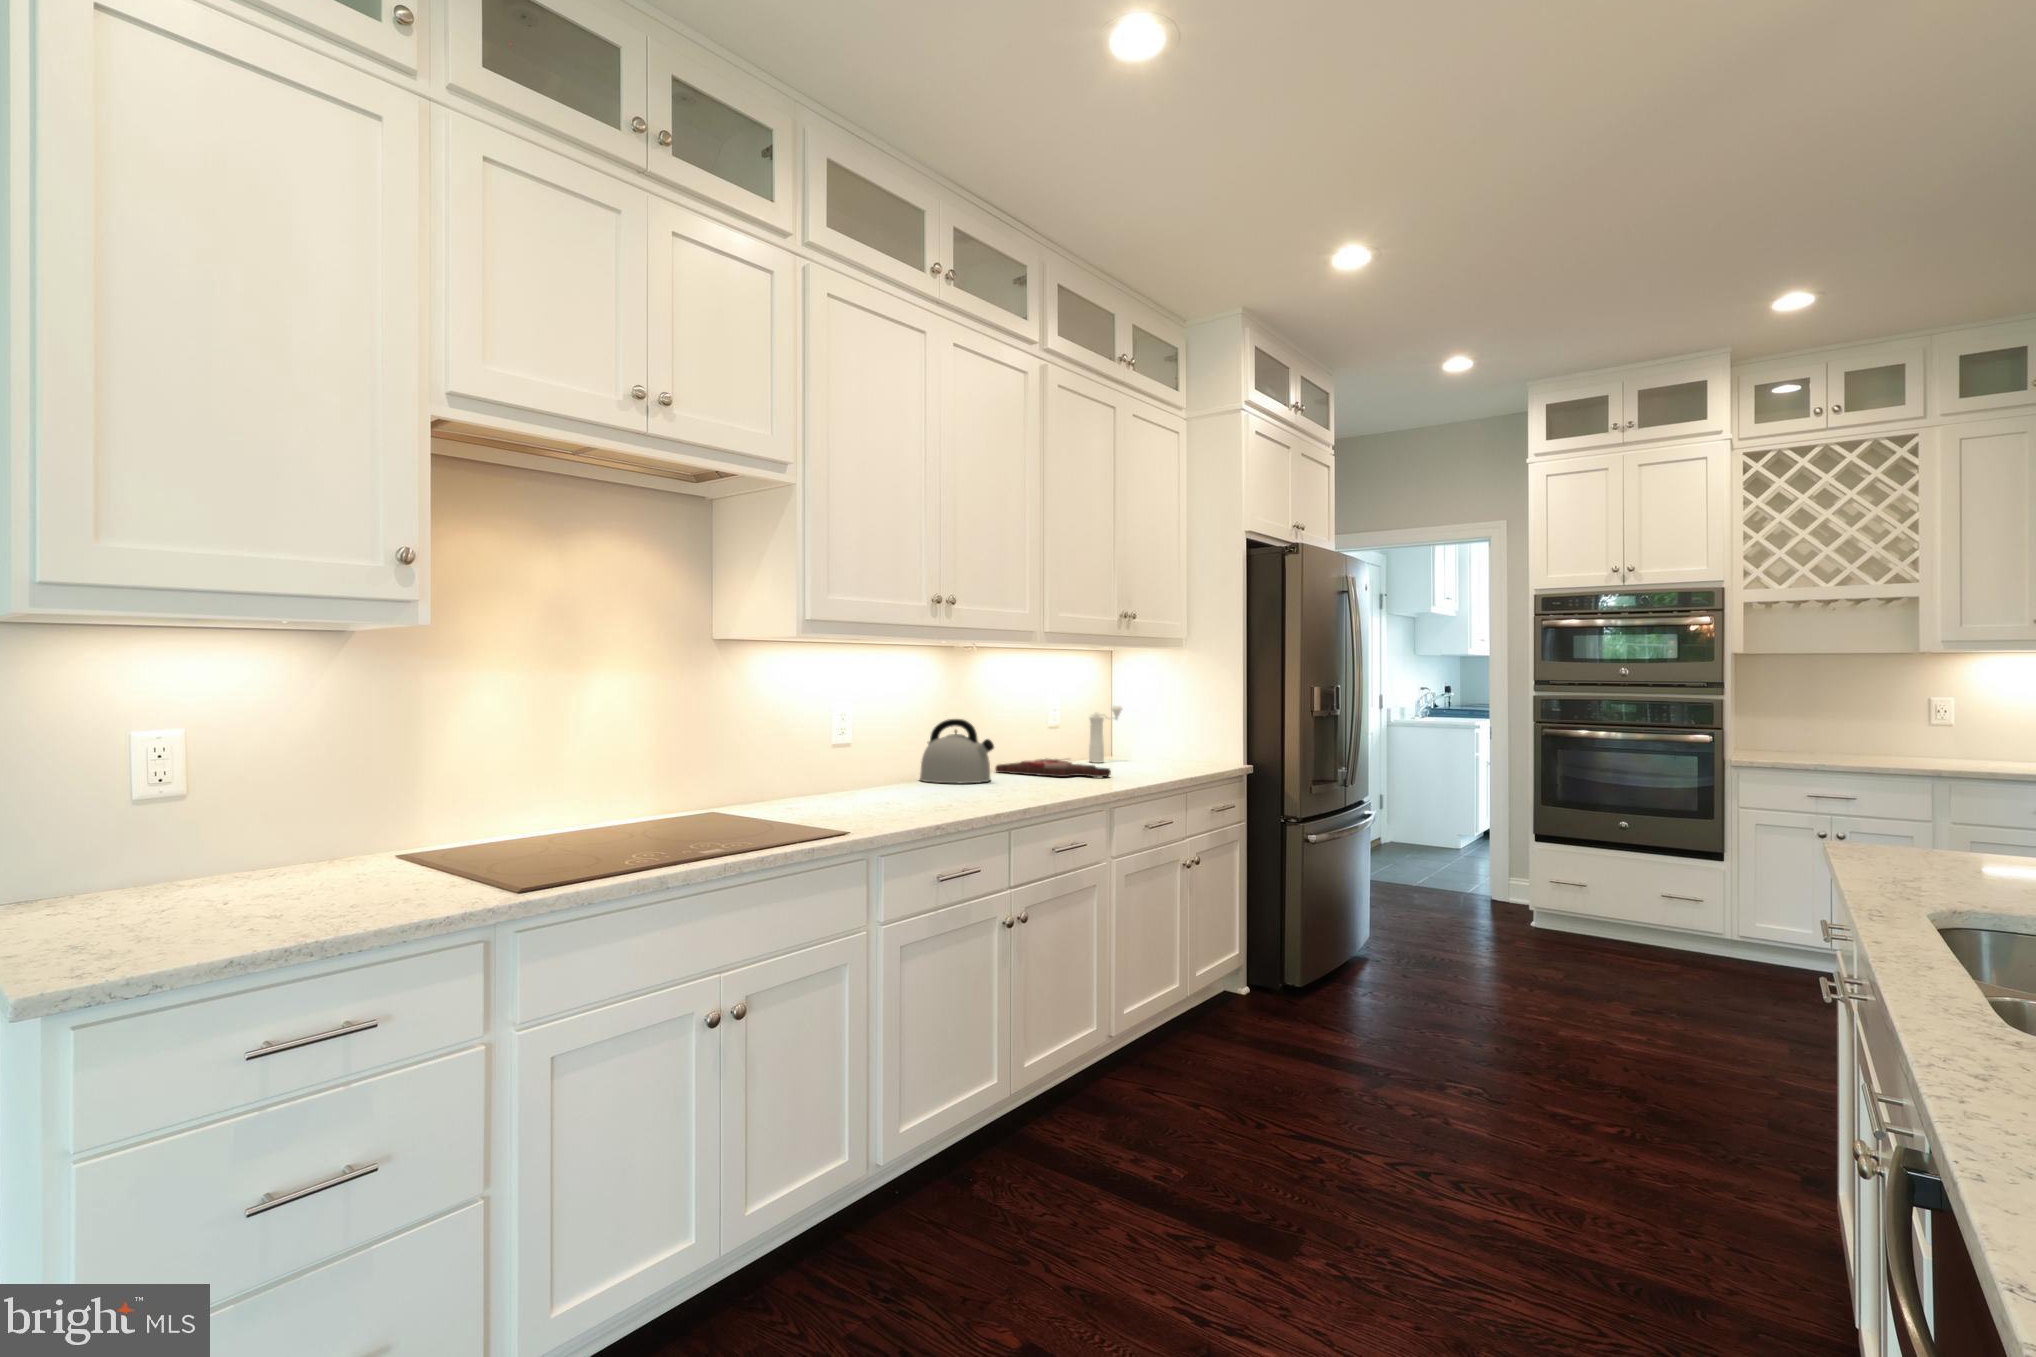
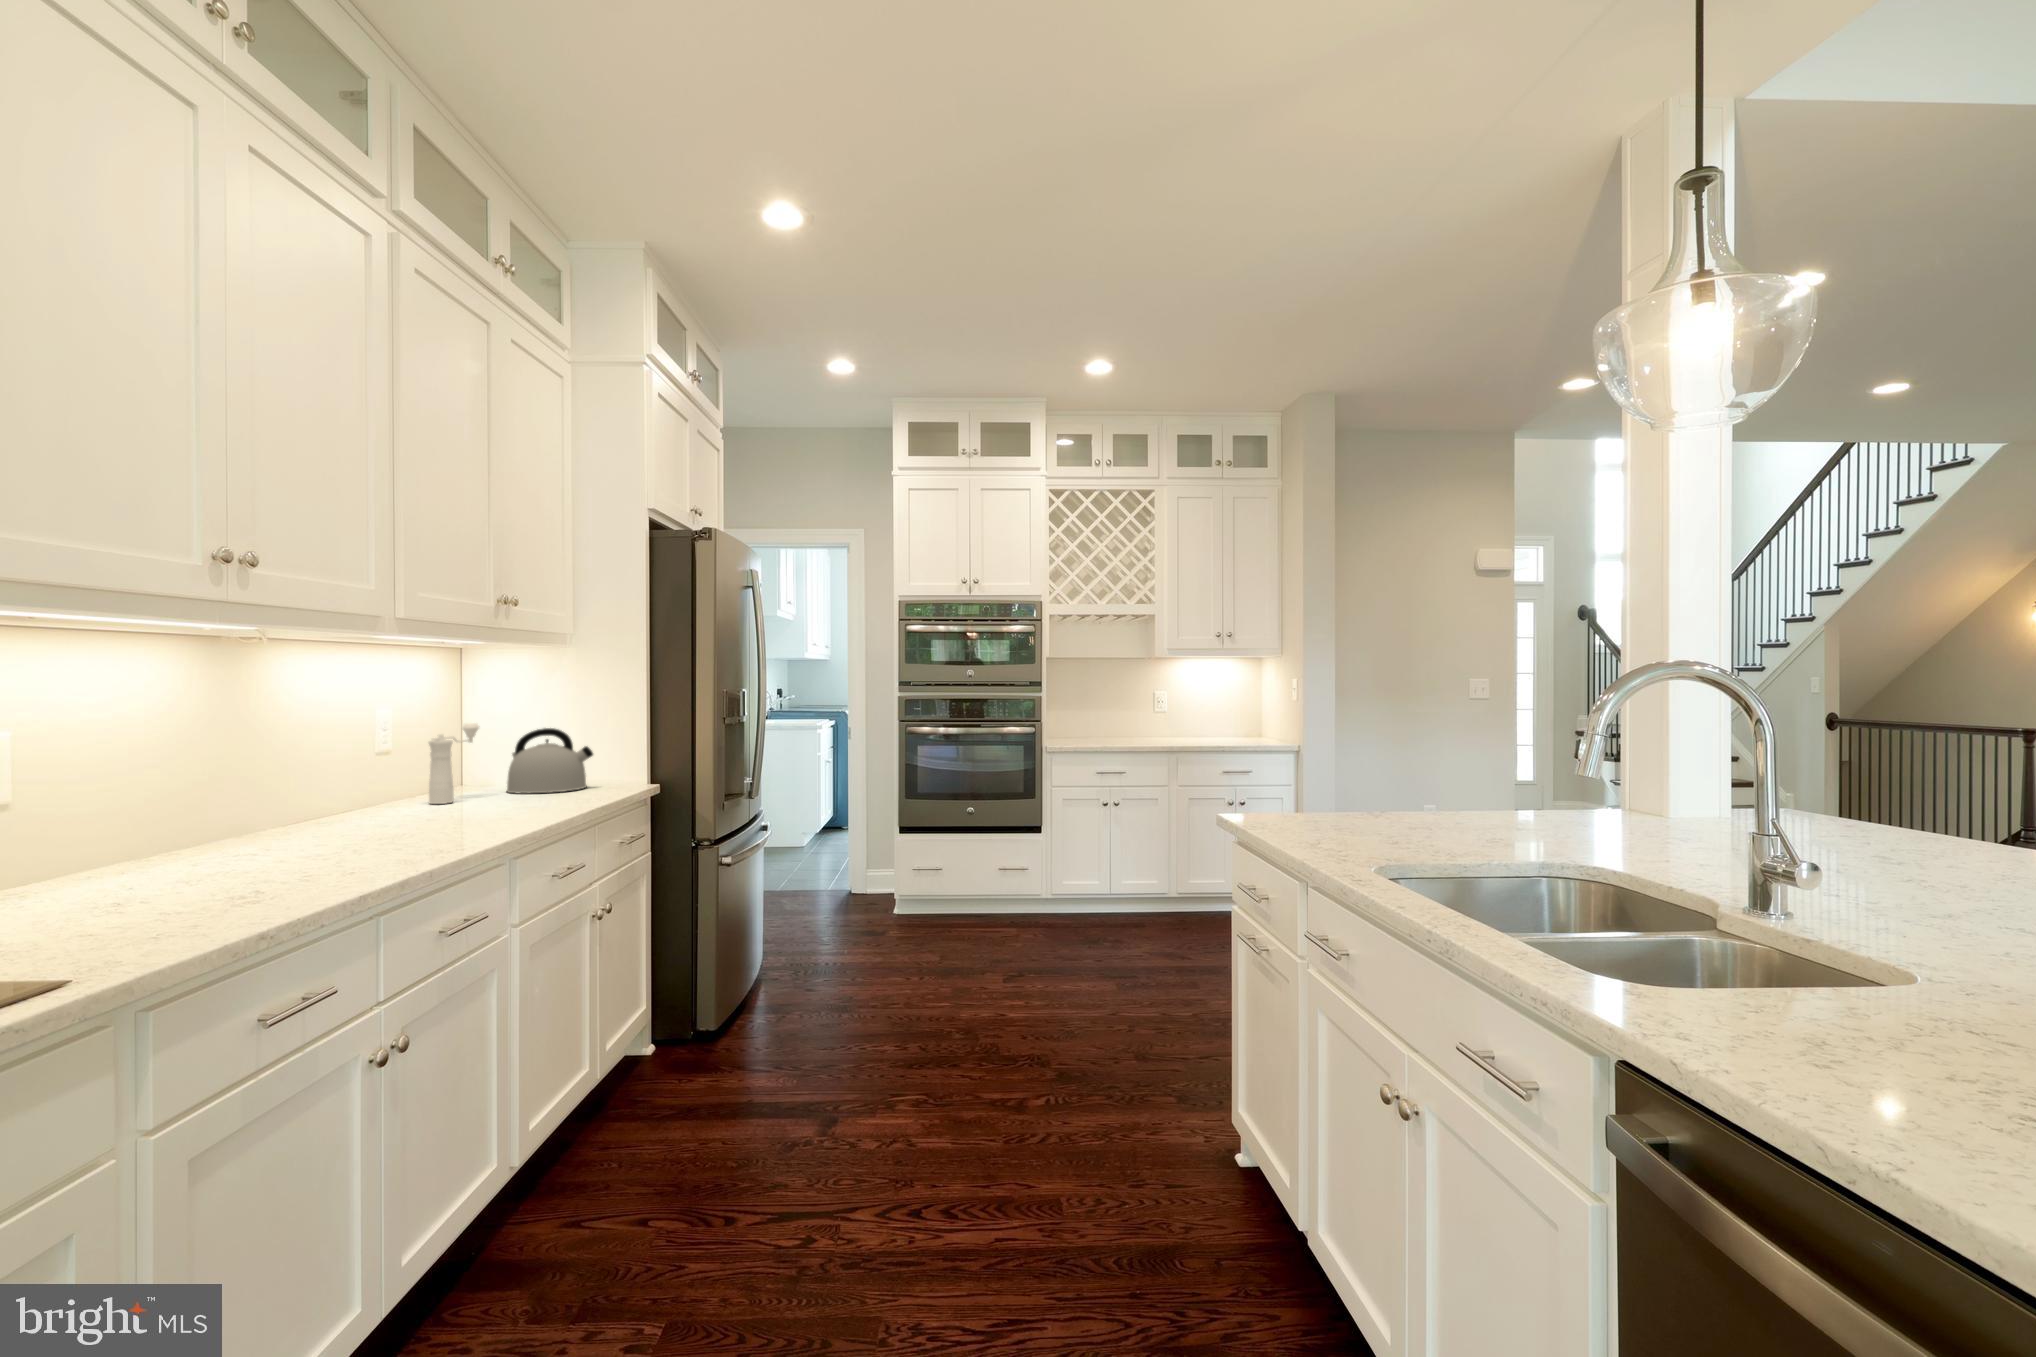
kettle: present [920,719,994,783] -> present [507,728,593,793]
cutting board: present [995,759,1111,777] -> none [266,810,484,844]

